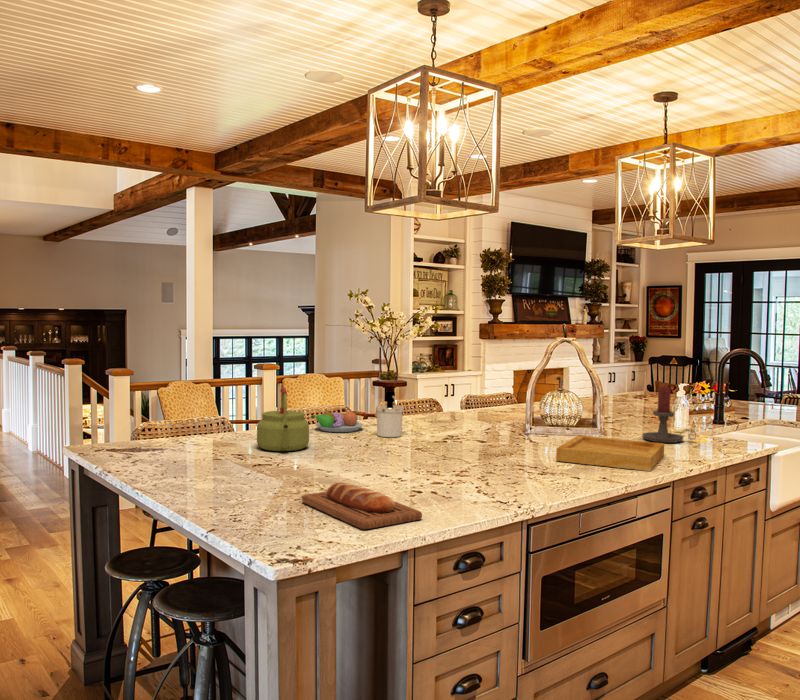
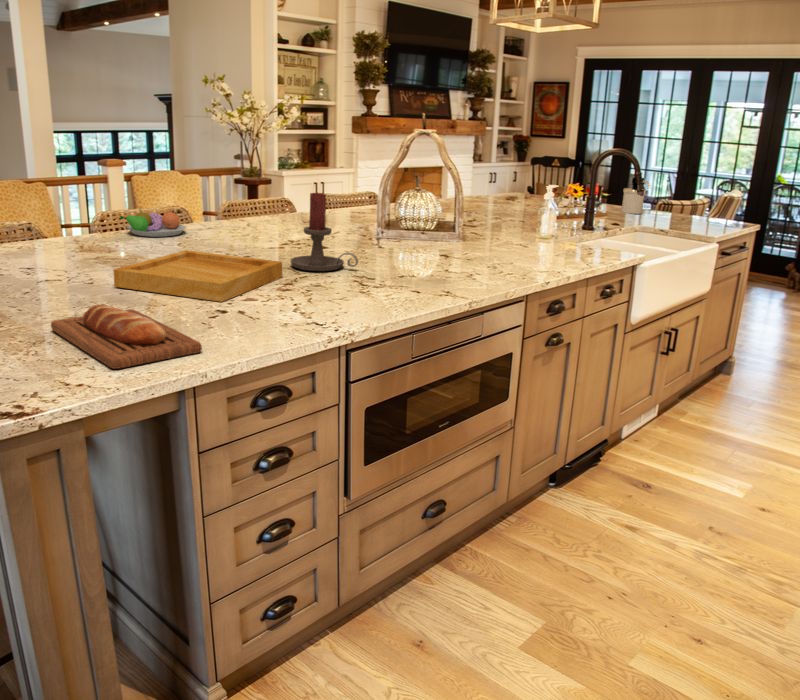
candle holder: present [642,386,696,443] -> present [291,193,358,271]
kettle: present [257,387,309,451] -> none [34,180,105,261]
soap dispenser: present [376,391,403,437] -> present [622,177,650,214]
tray: present [556,435,664,471] -> present [113,250,282,302]

